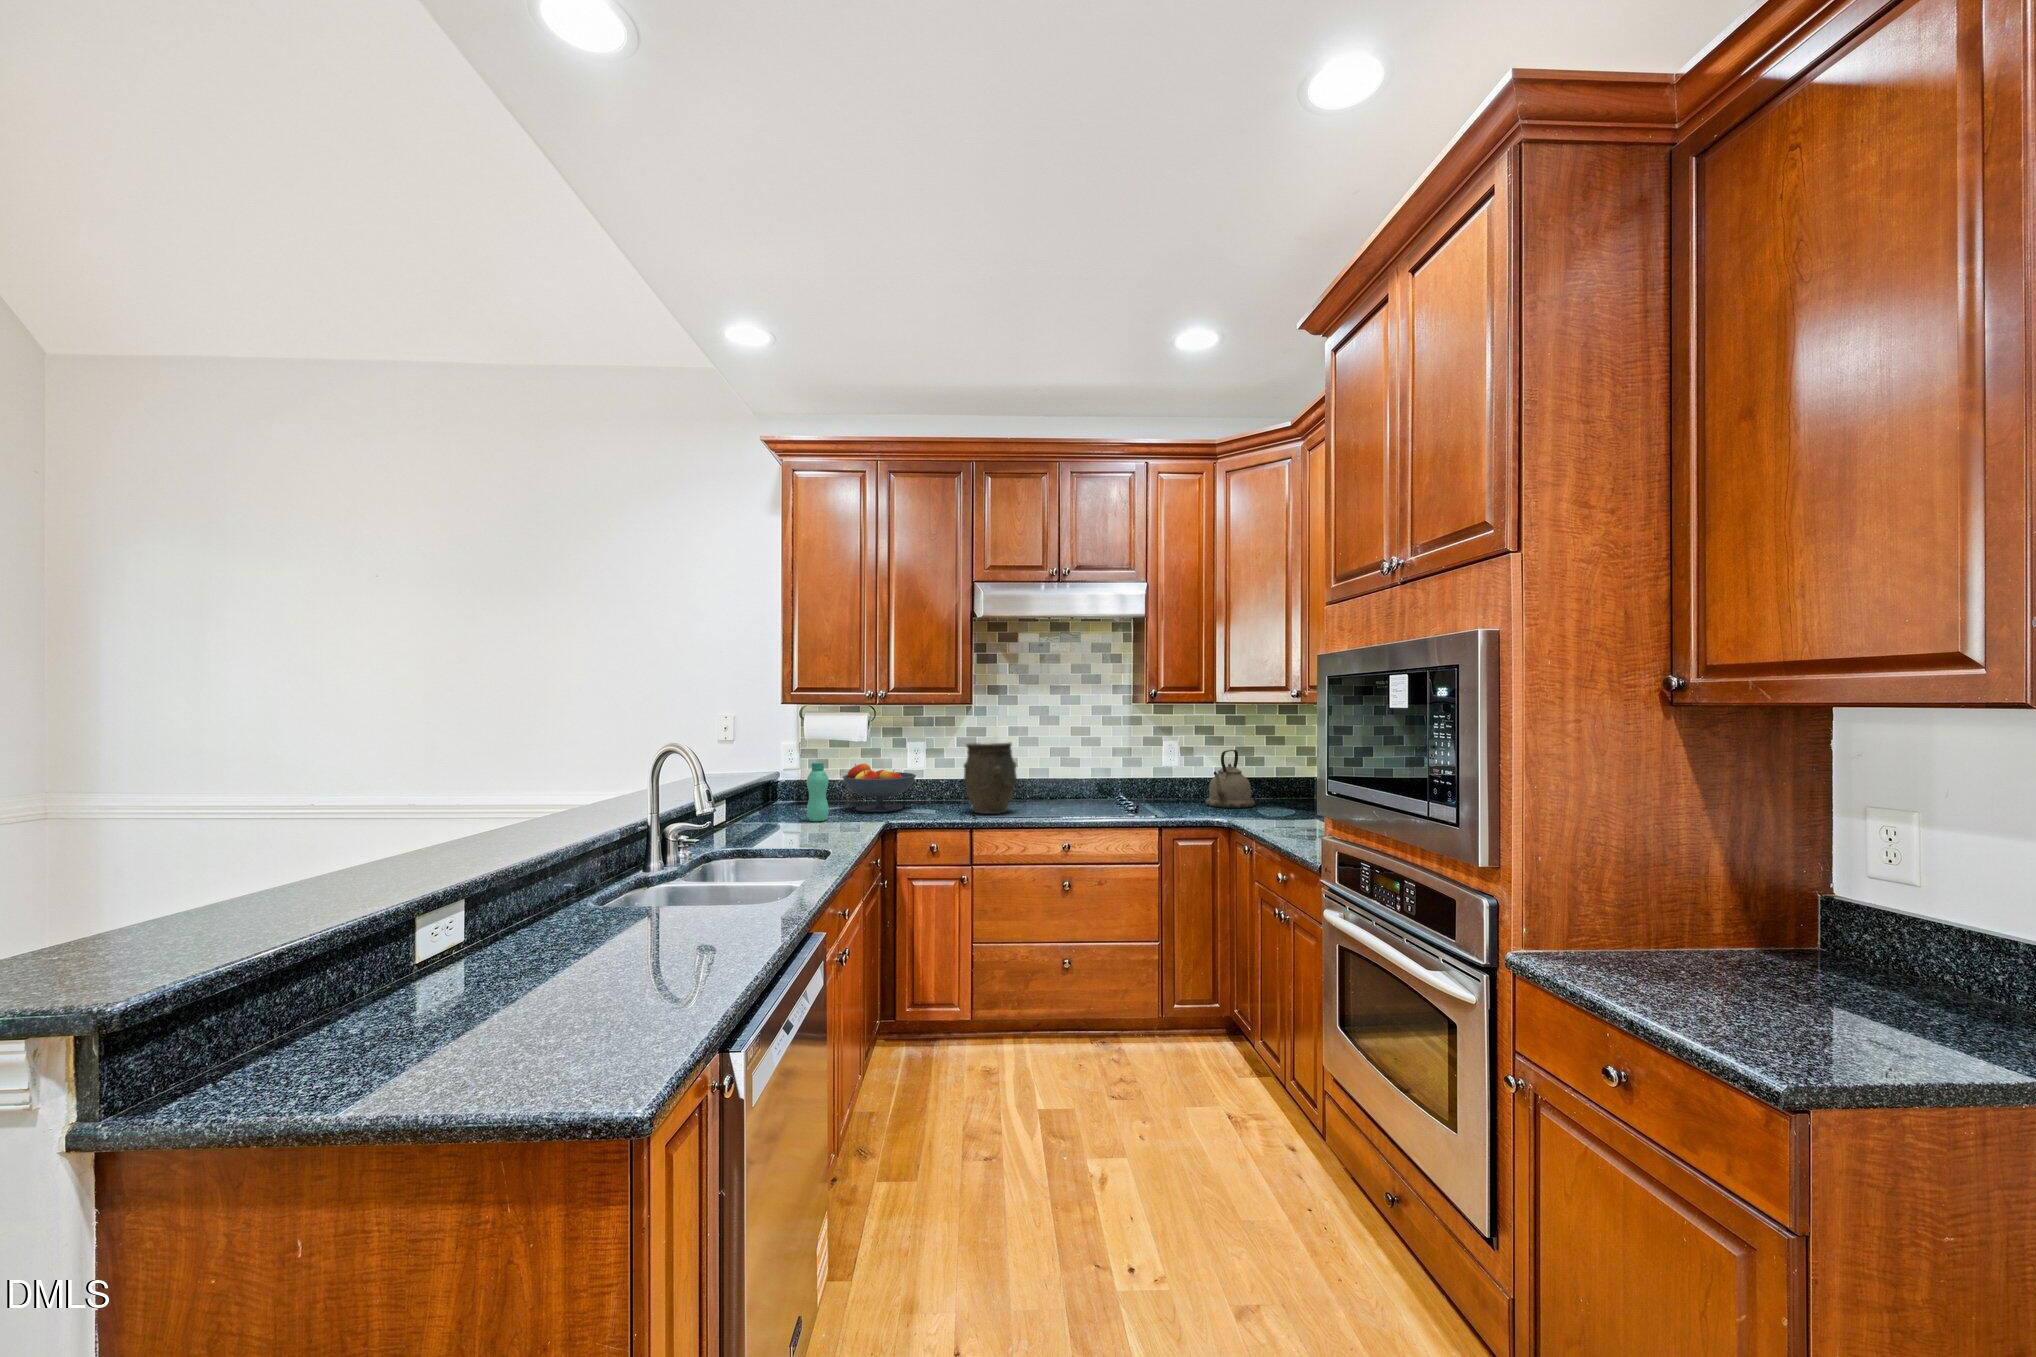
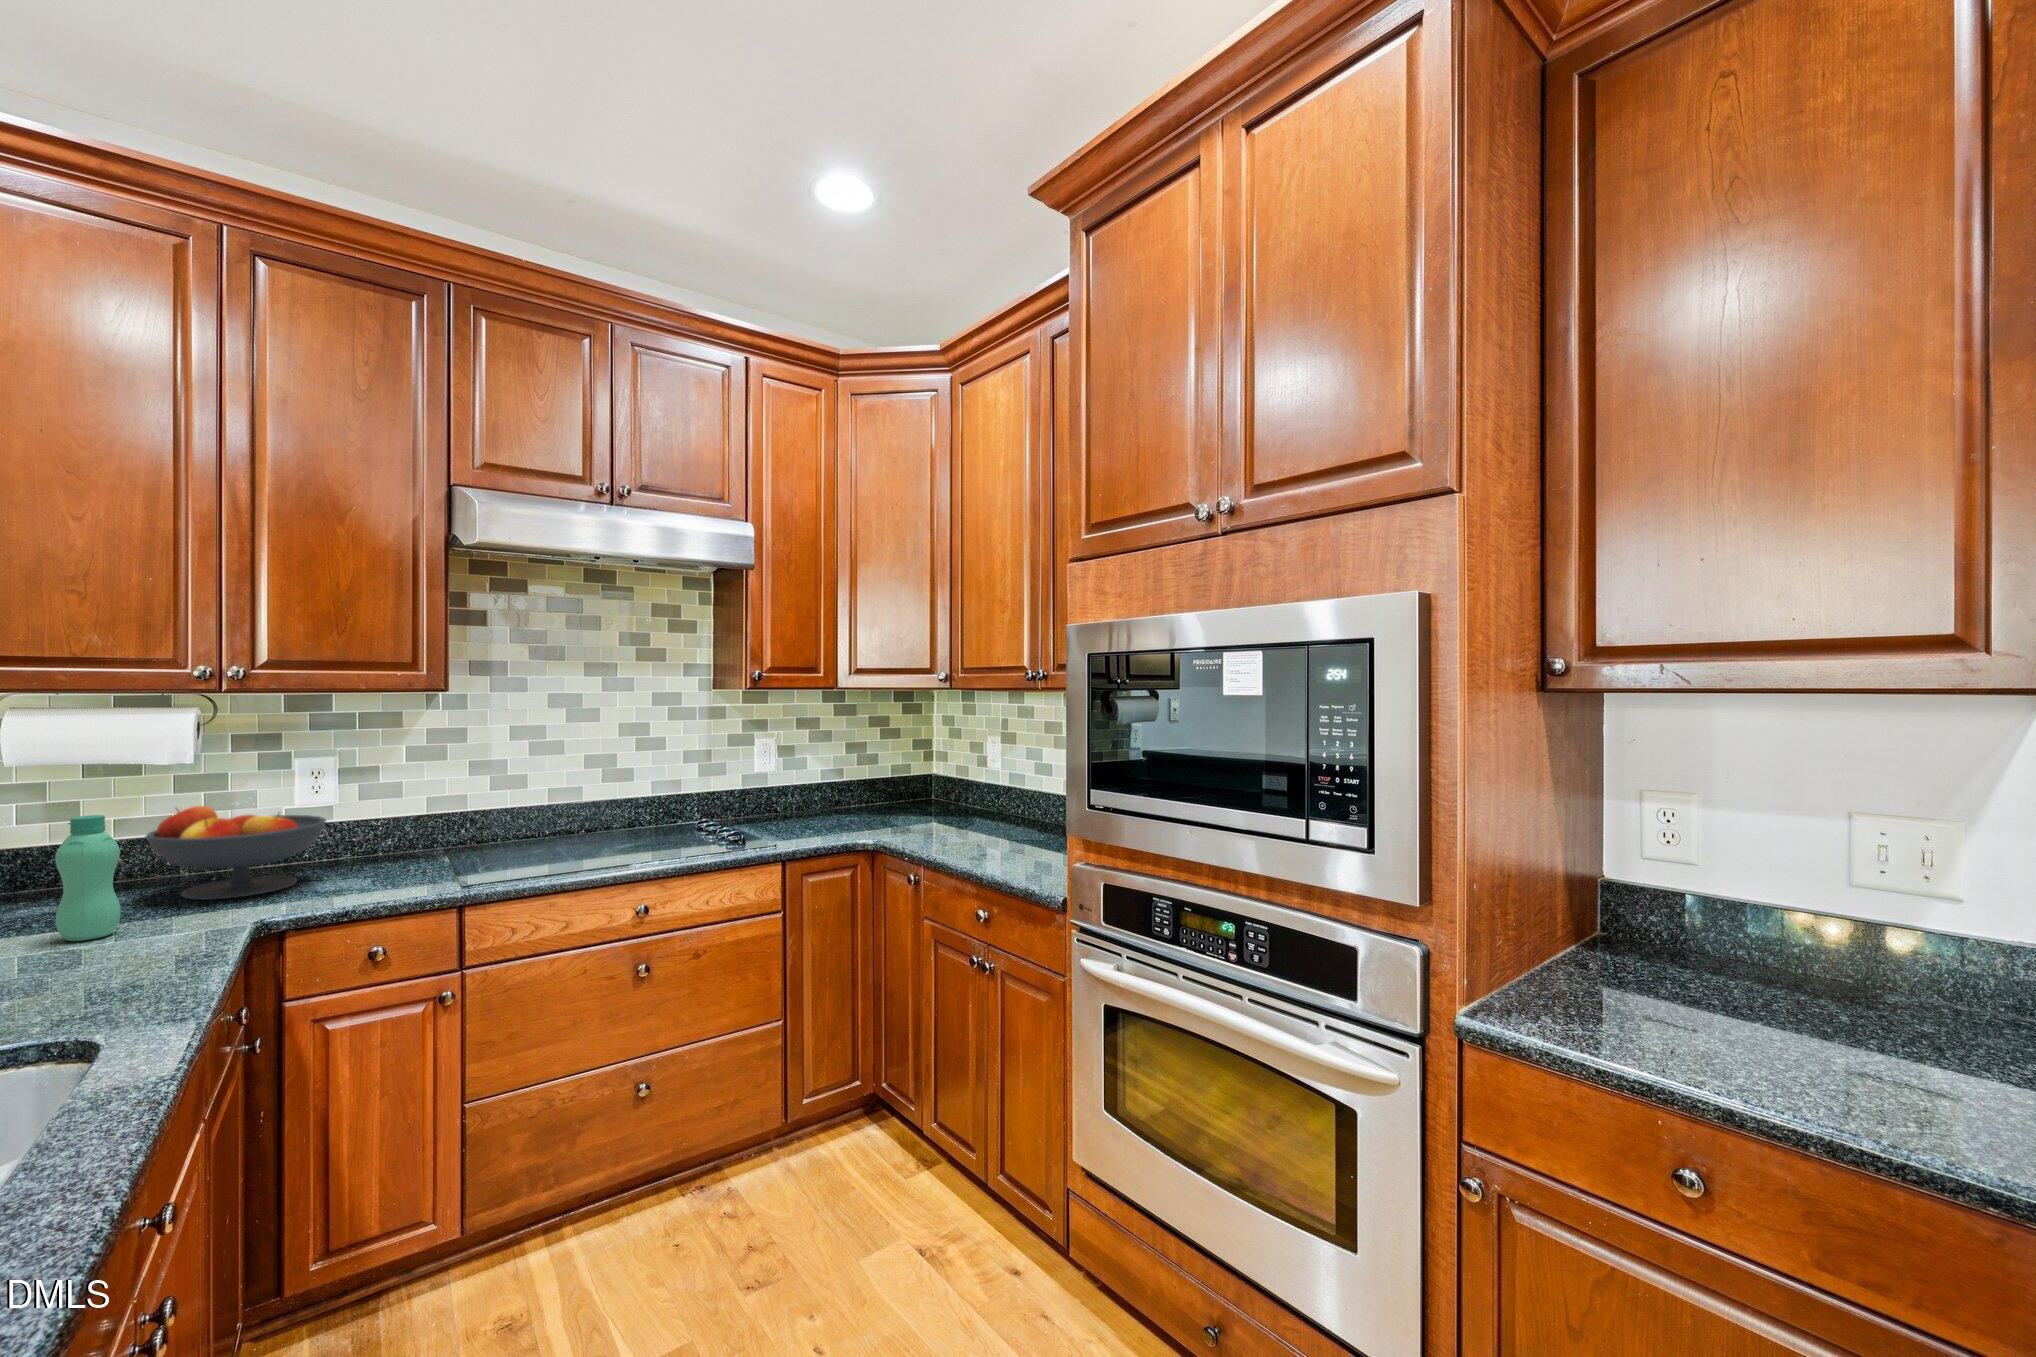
vase: present [964,743,1017,814] -> none [437,752,539,876]
kettle: present [1206,750,1255,808] -> none [815,746,880,824]

